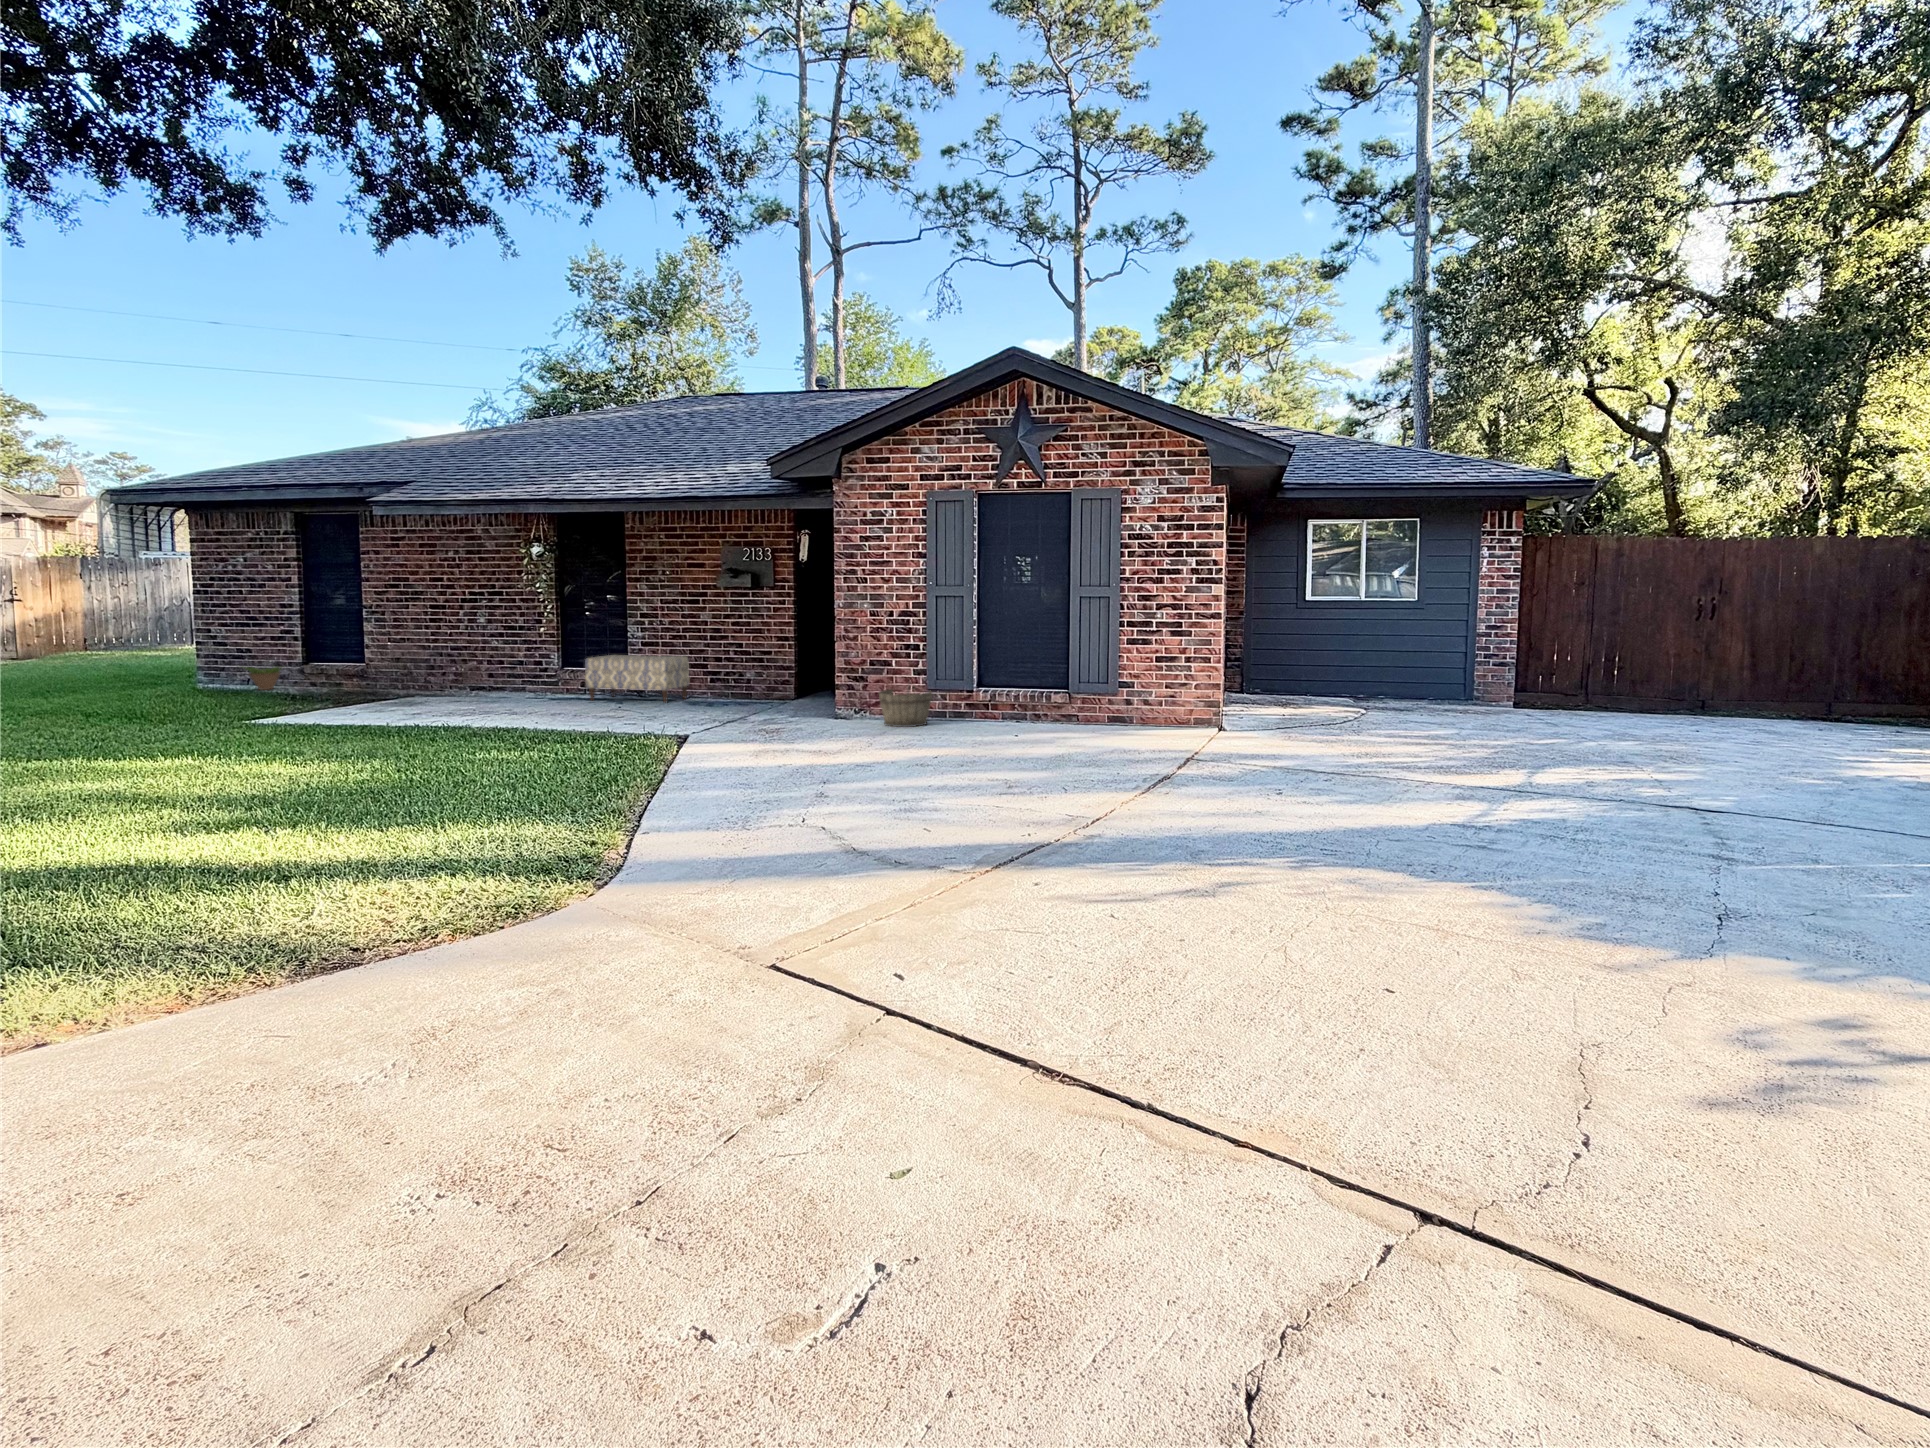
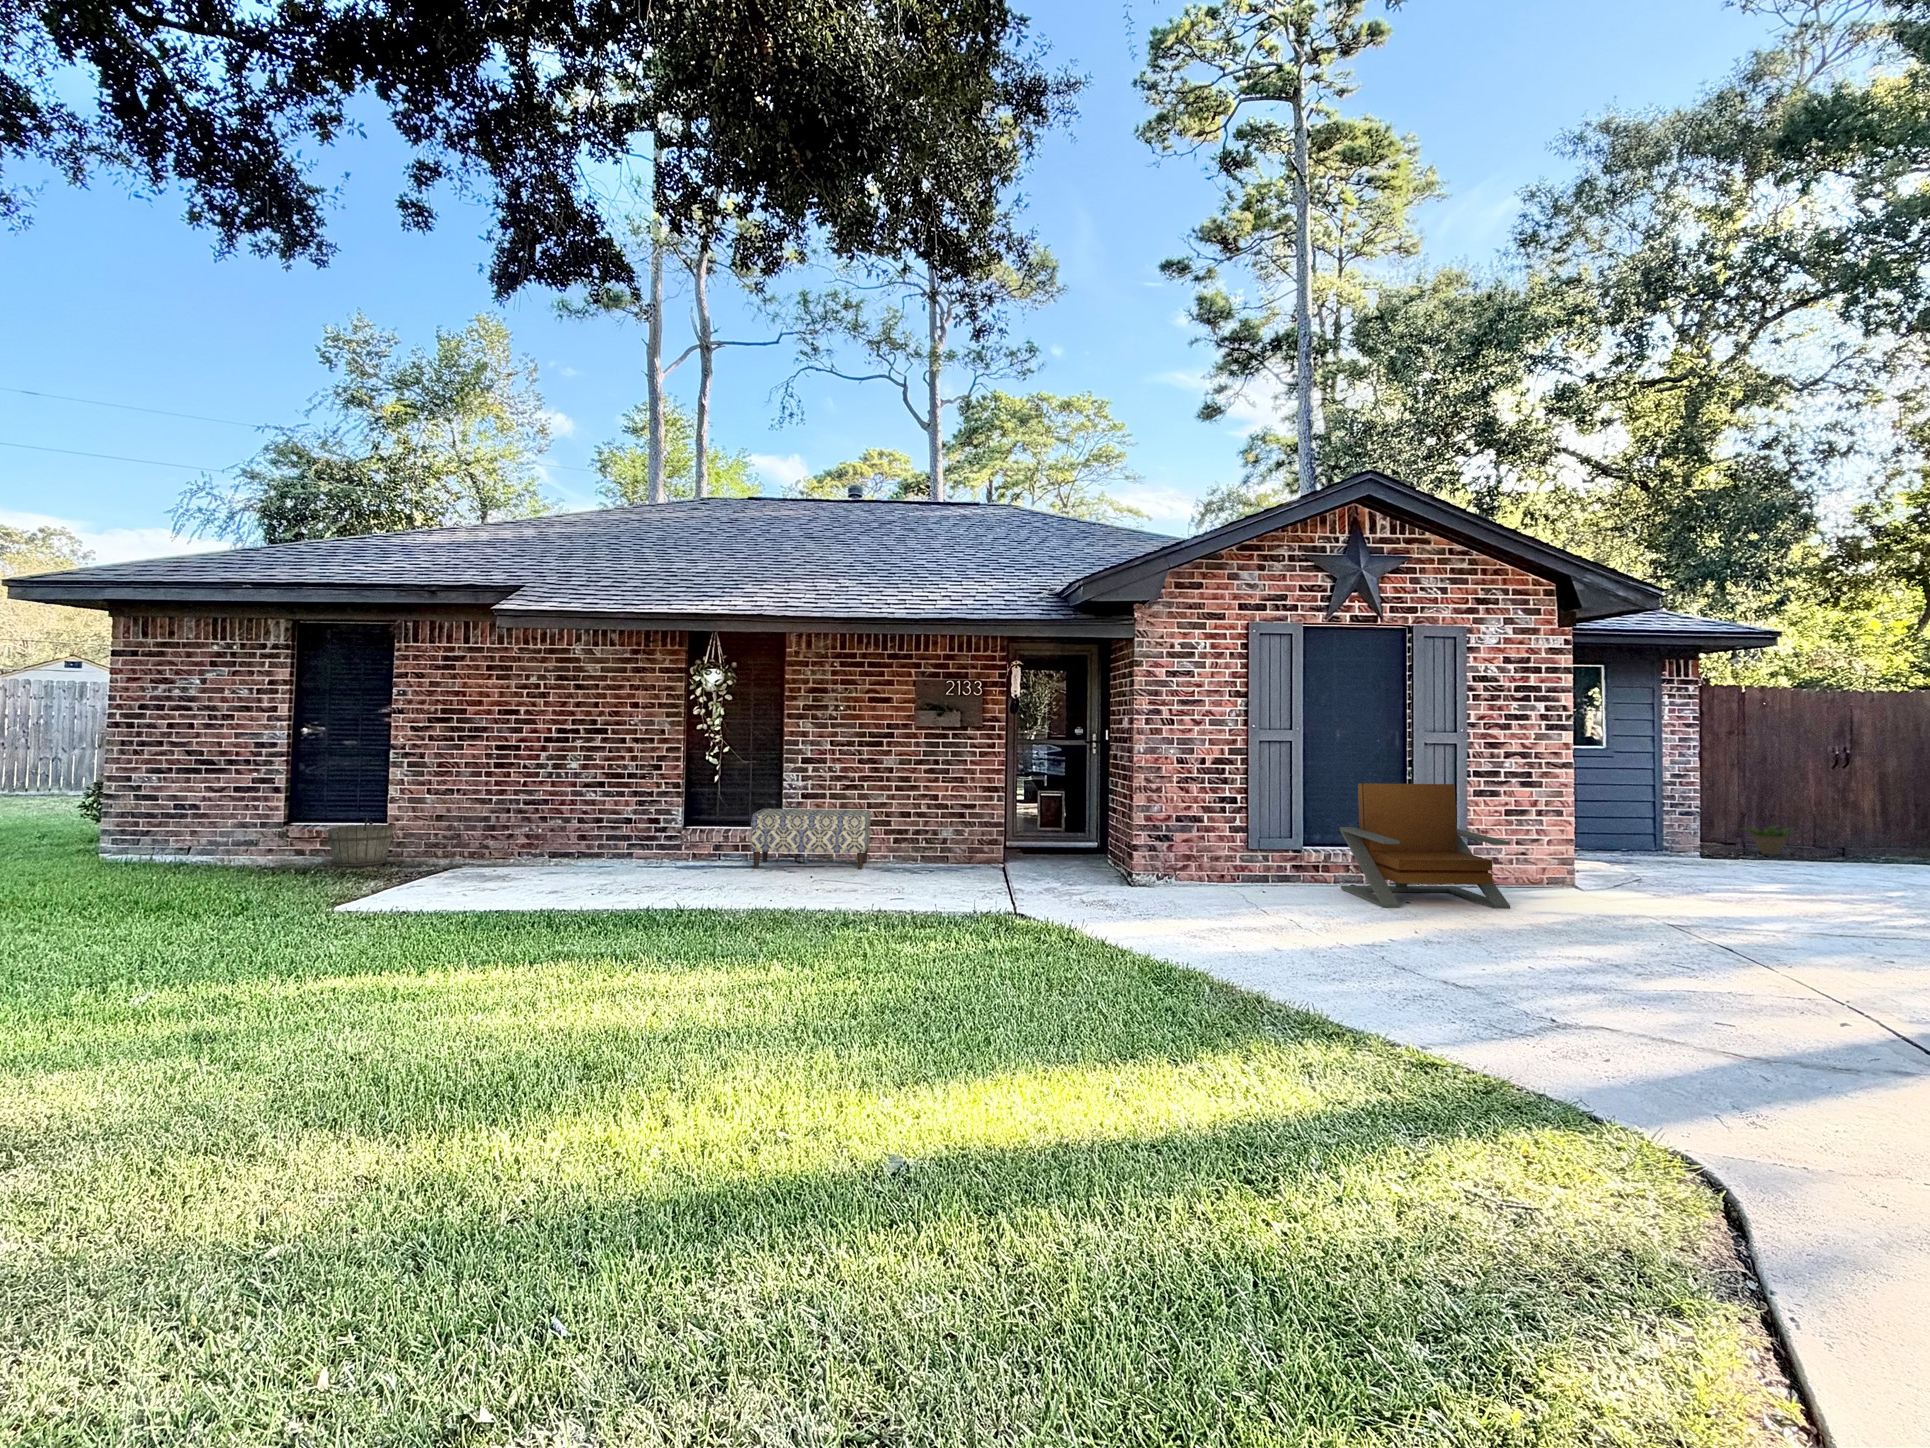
lounge chair: none [977,633,1101,742] -> present [1340,783,1510,909]
decorative plant: present [246,666,284,690] -> present [1746,826,1791,855]
wooden bucket: present [879,686,932,727] -> present [326,815,394,866]

